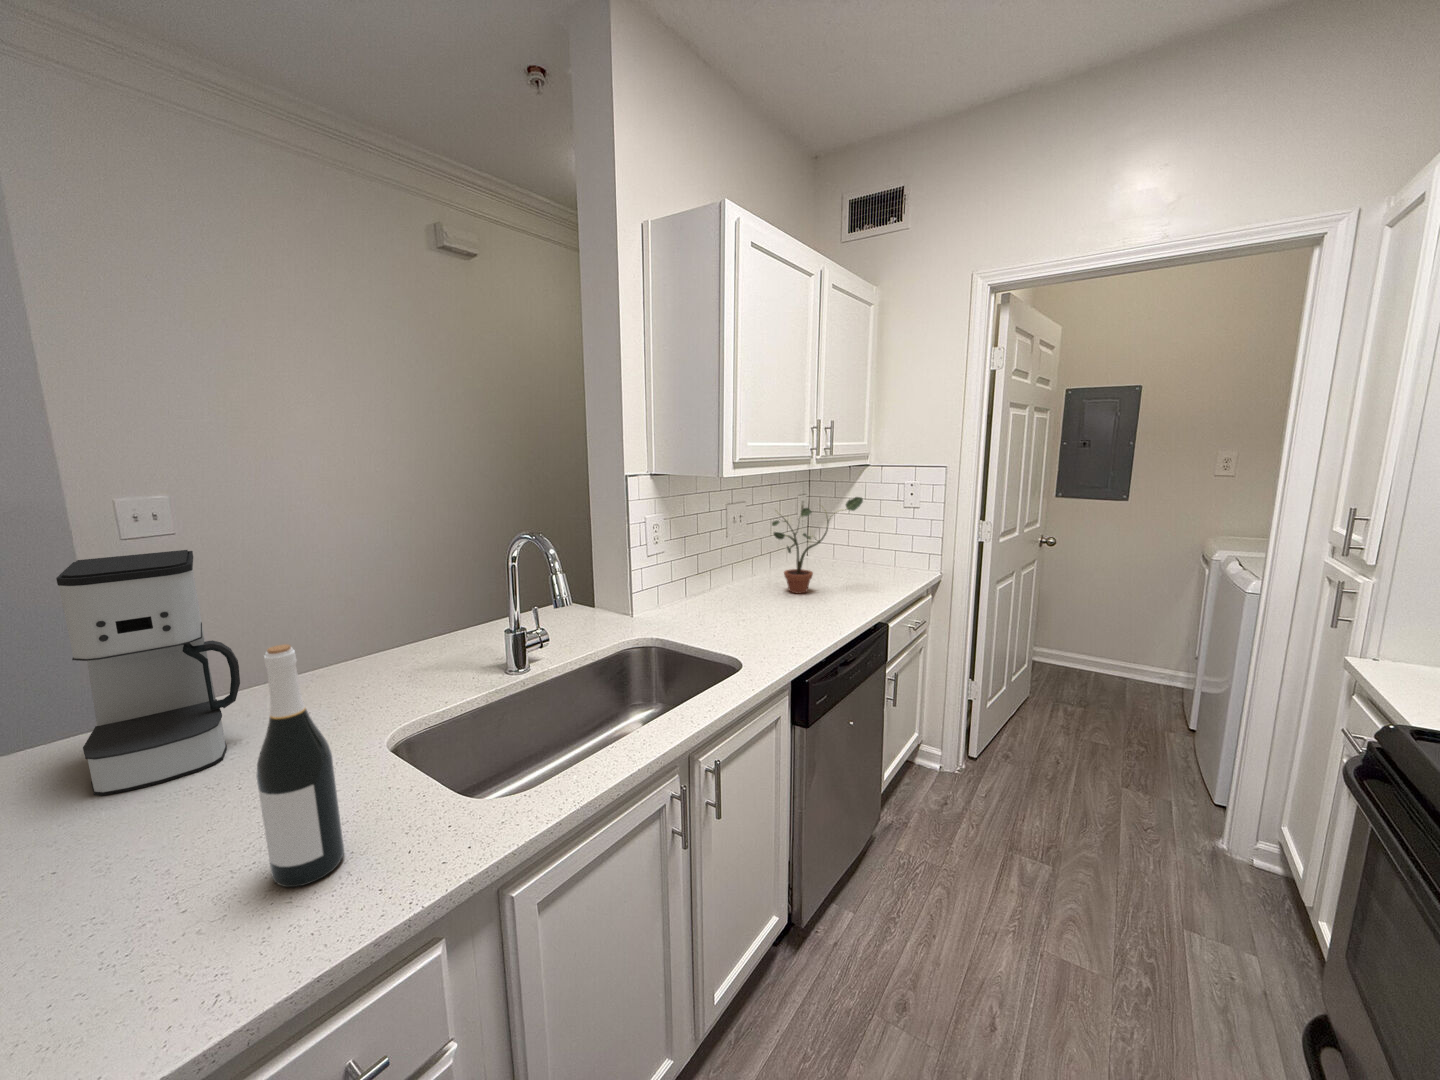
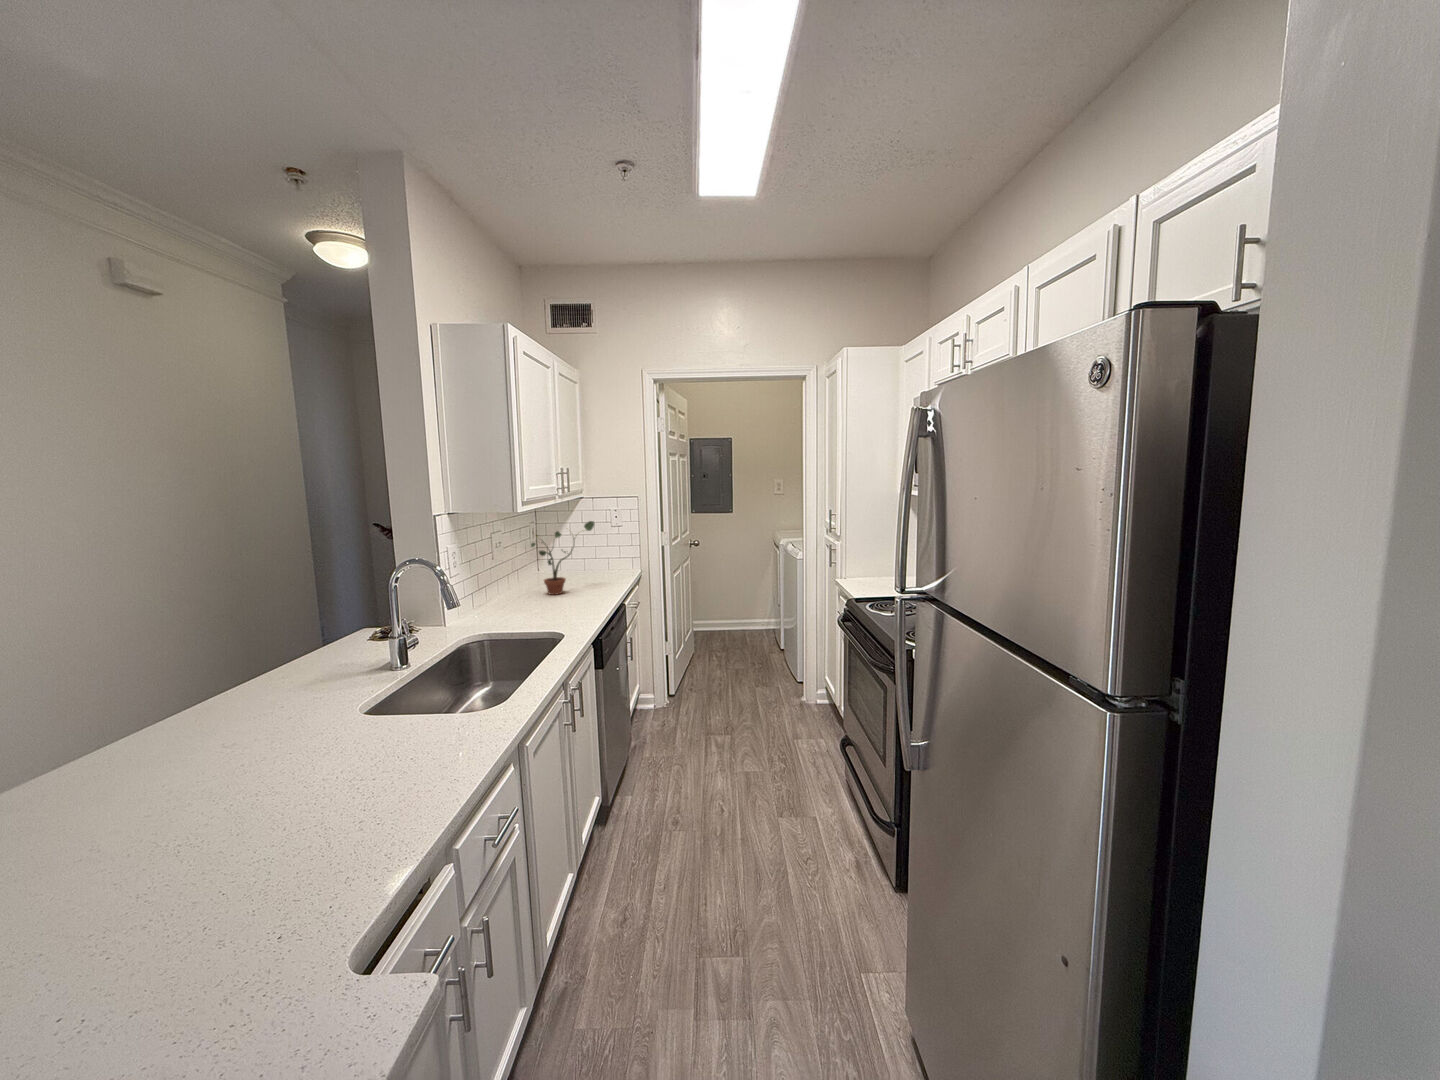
coffee maker: present [56,550,240,796] -> none [63,598,236,790]
wine bottle: present [257,644,344,887] -> none [397,619,442,759]

